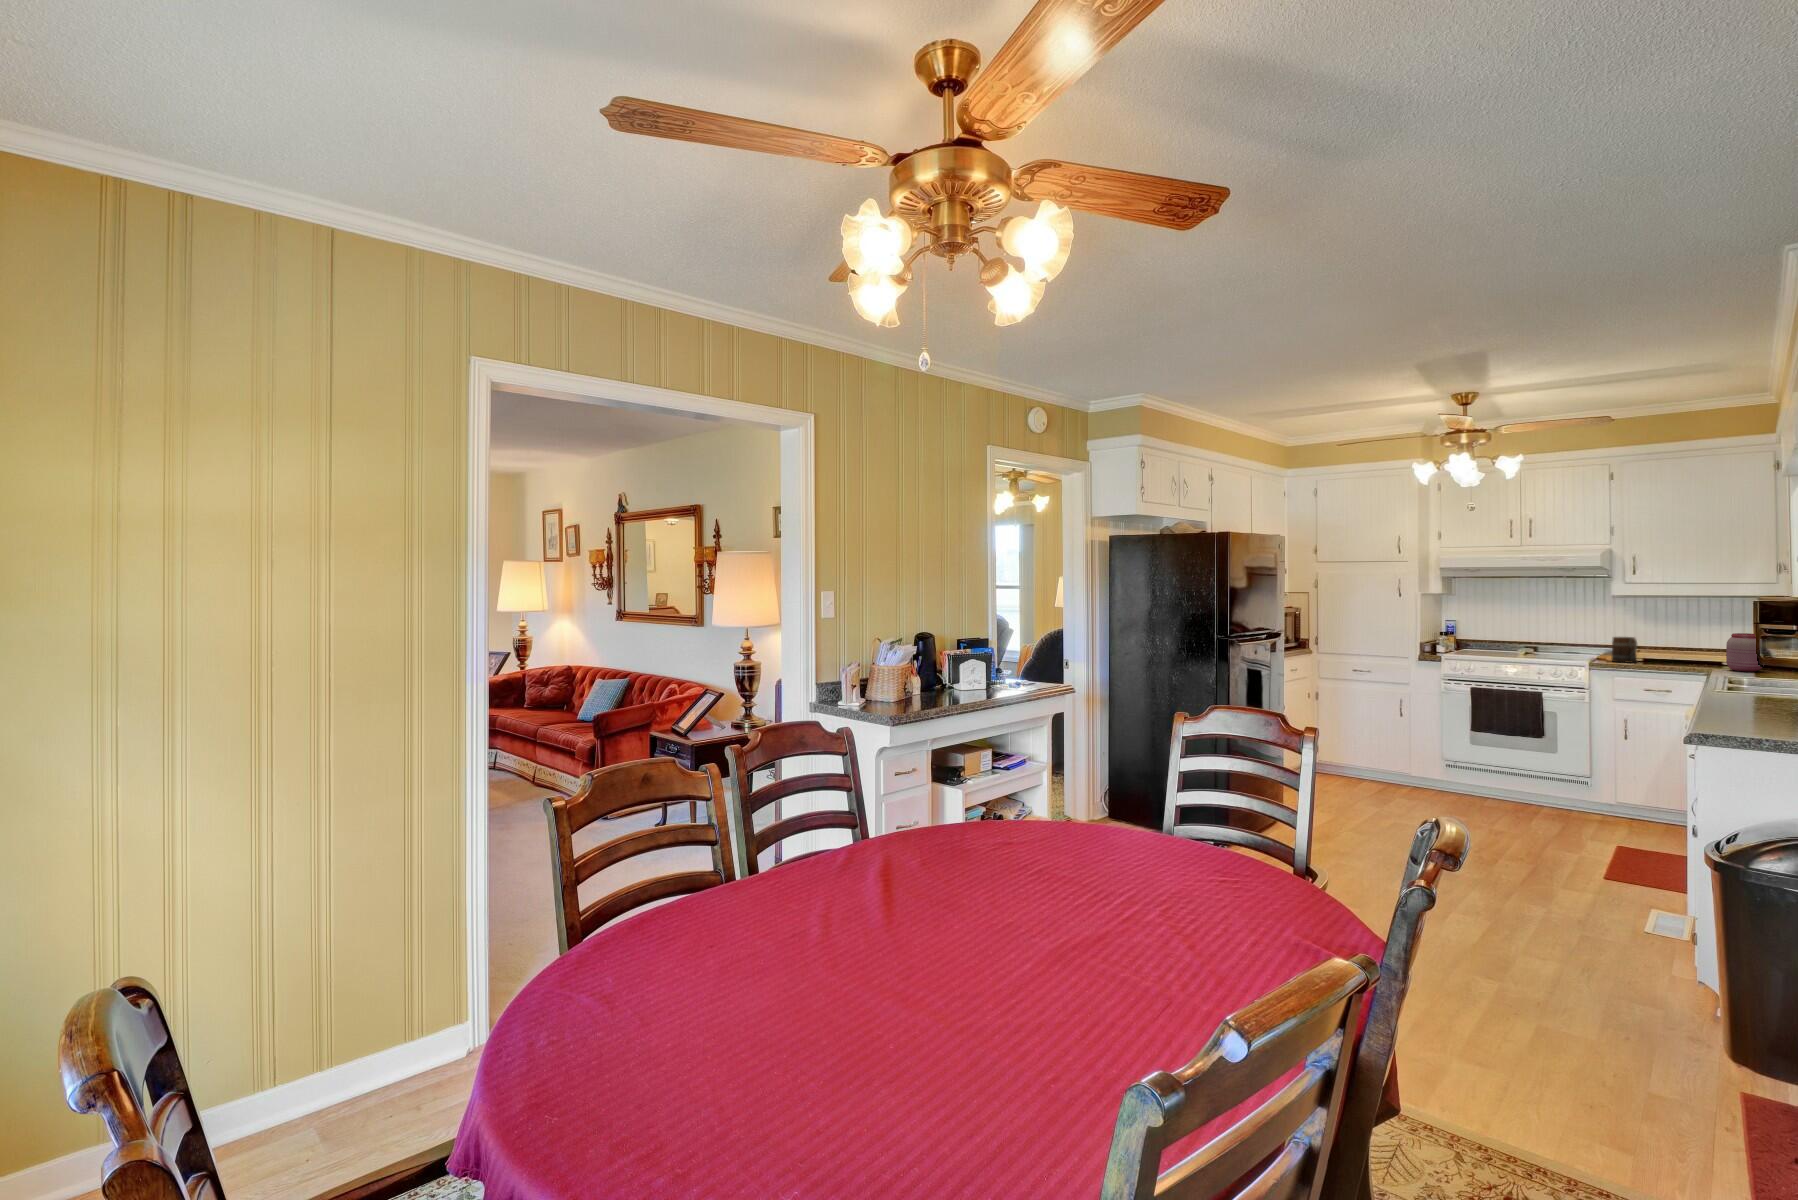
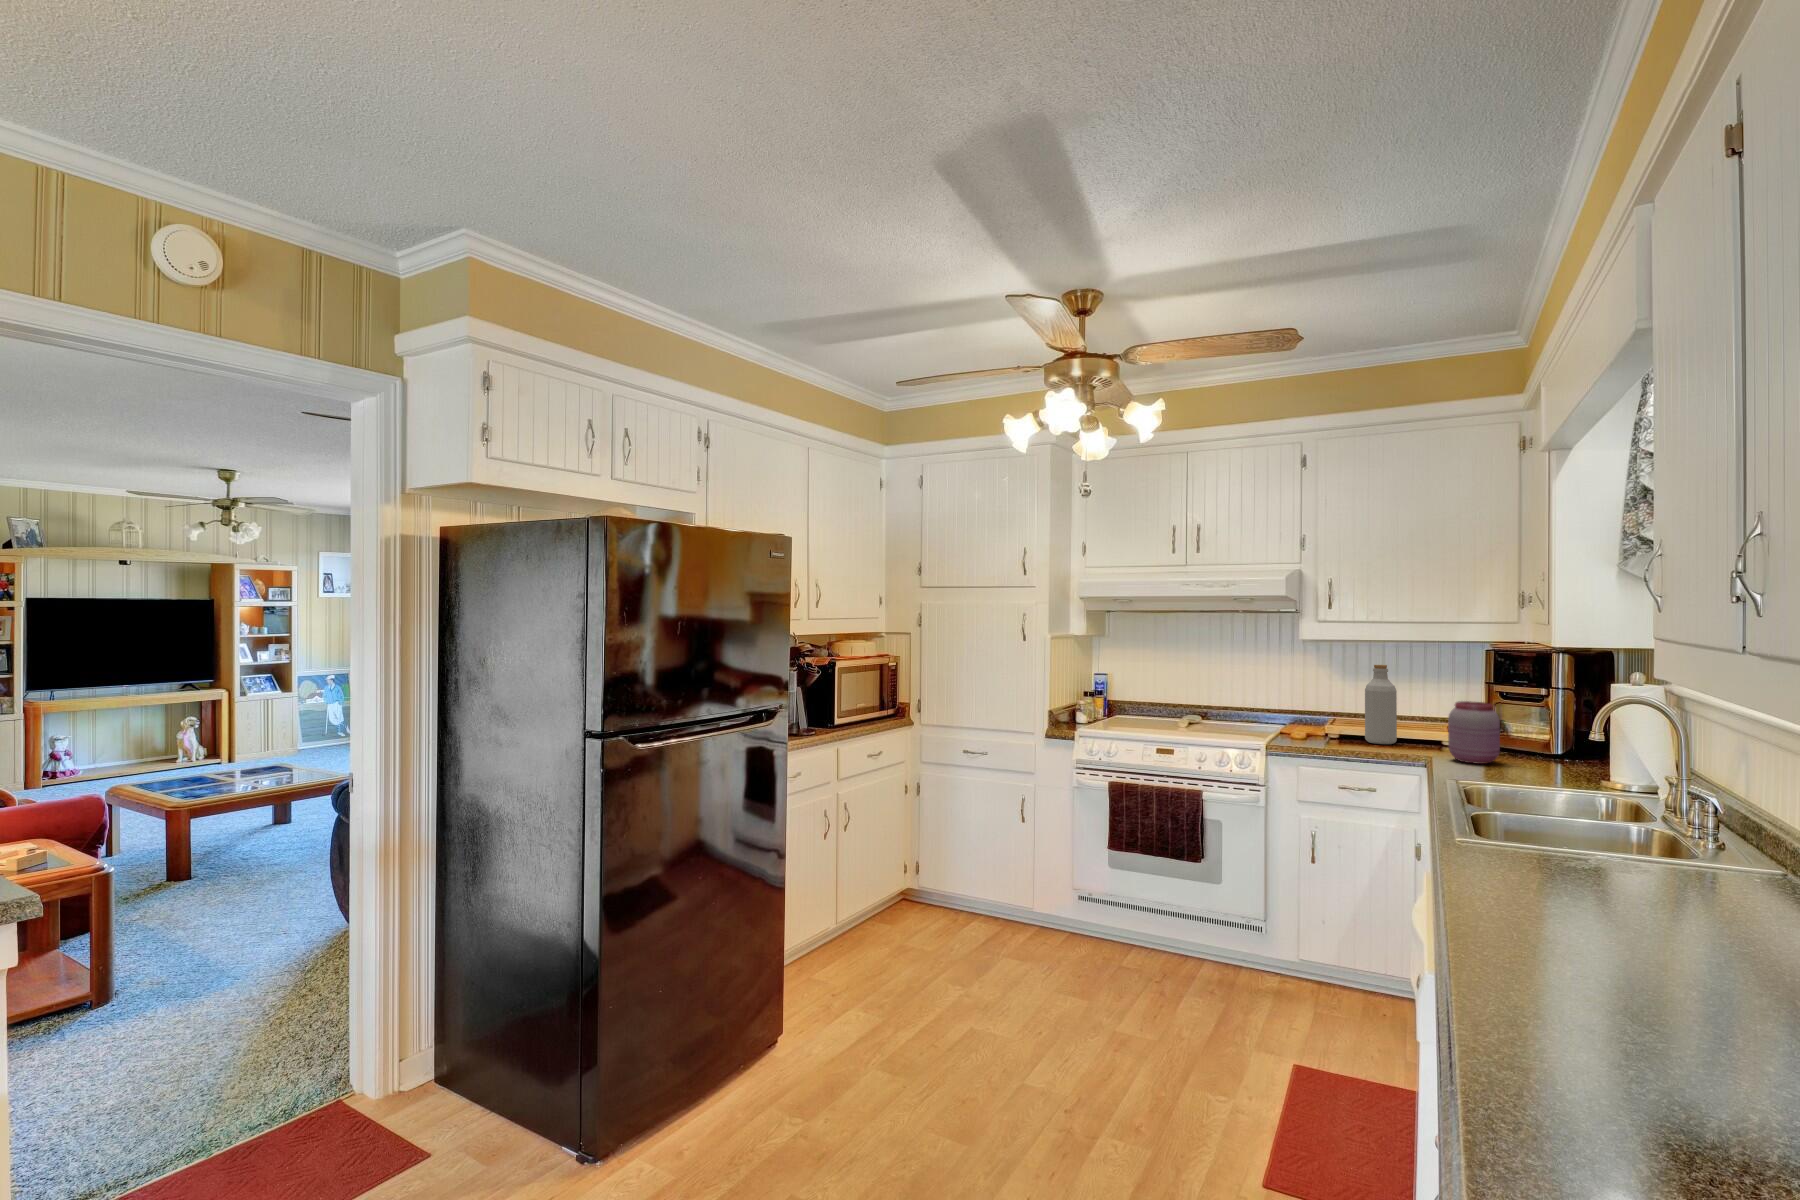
bottle: none [1663,612,1687,663] -> present [1365,665,1397,744]
mug: present [1612,637,1637,663] -> none [1298,702,1330,743]

